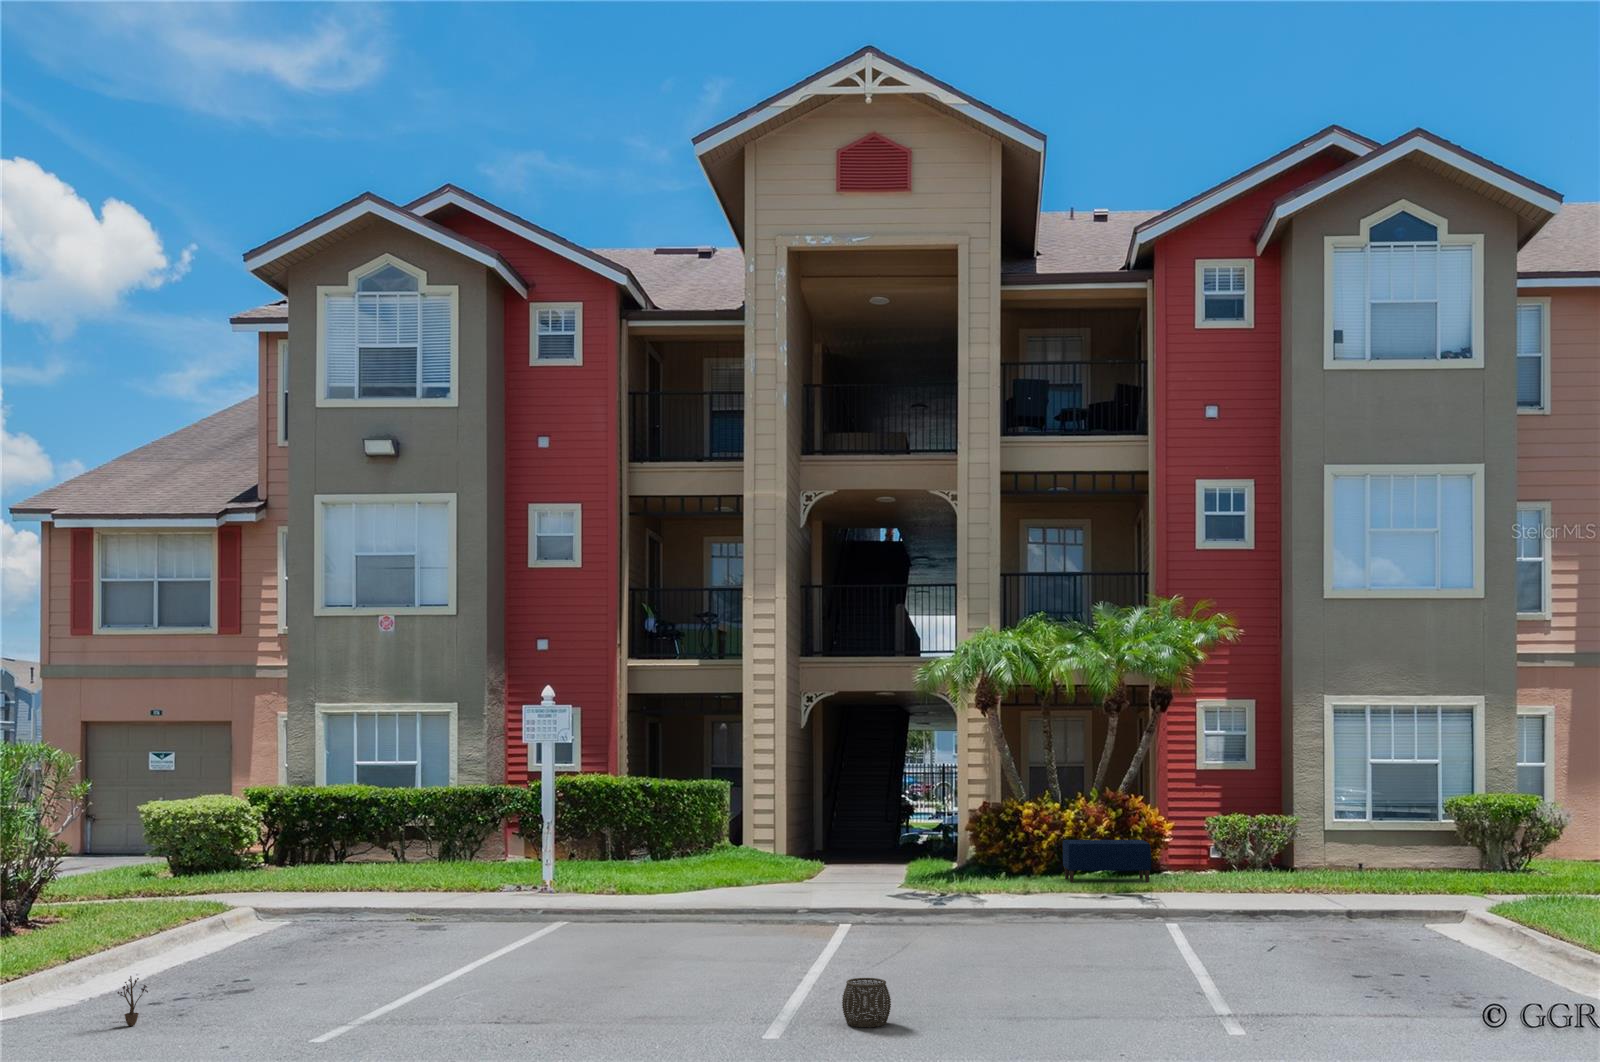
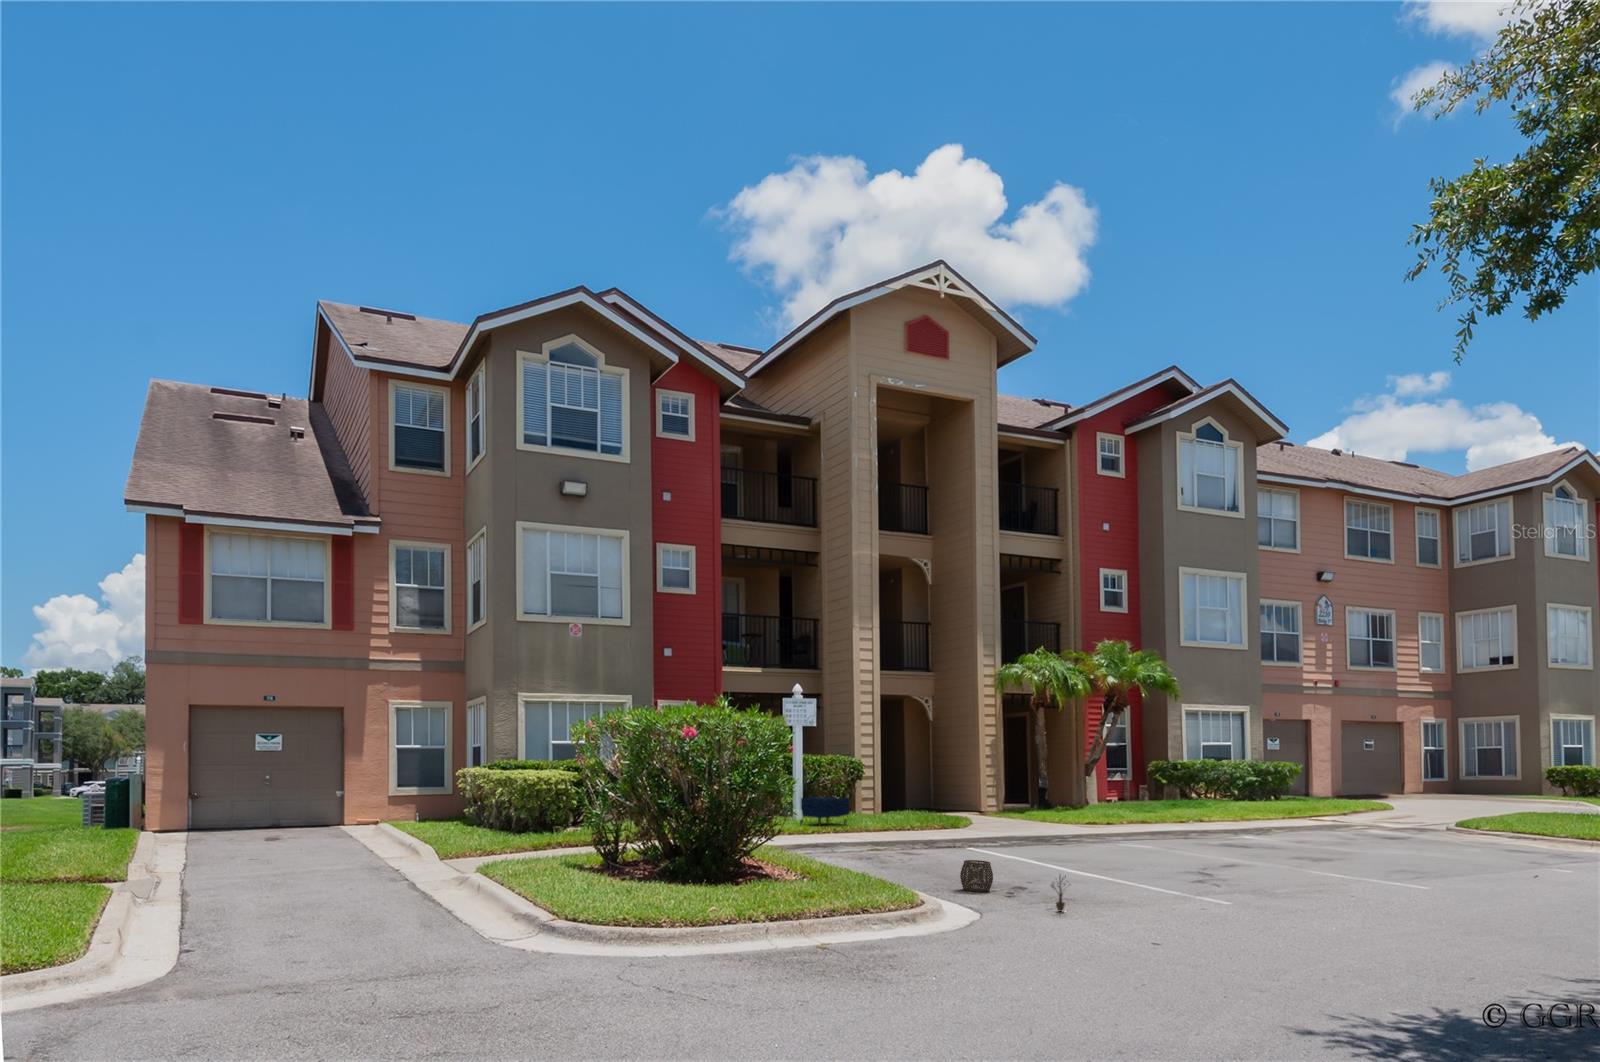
bench: present [1063,840,1151,883] -> present [800,797,849,826]
woven basket: present [842,978,891,1027] -> present [960,860,993,892]

